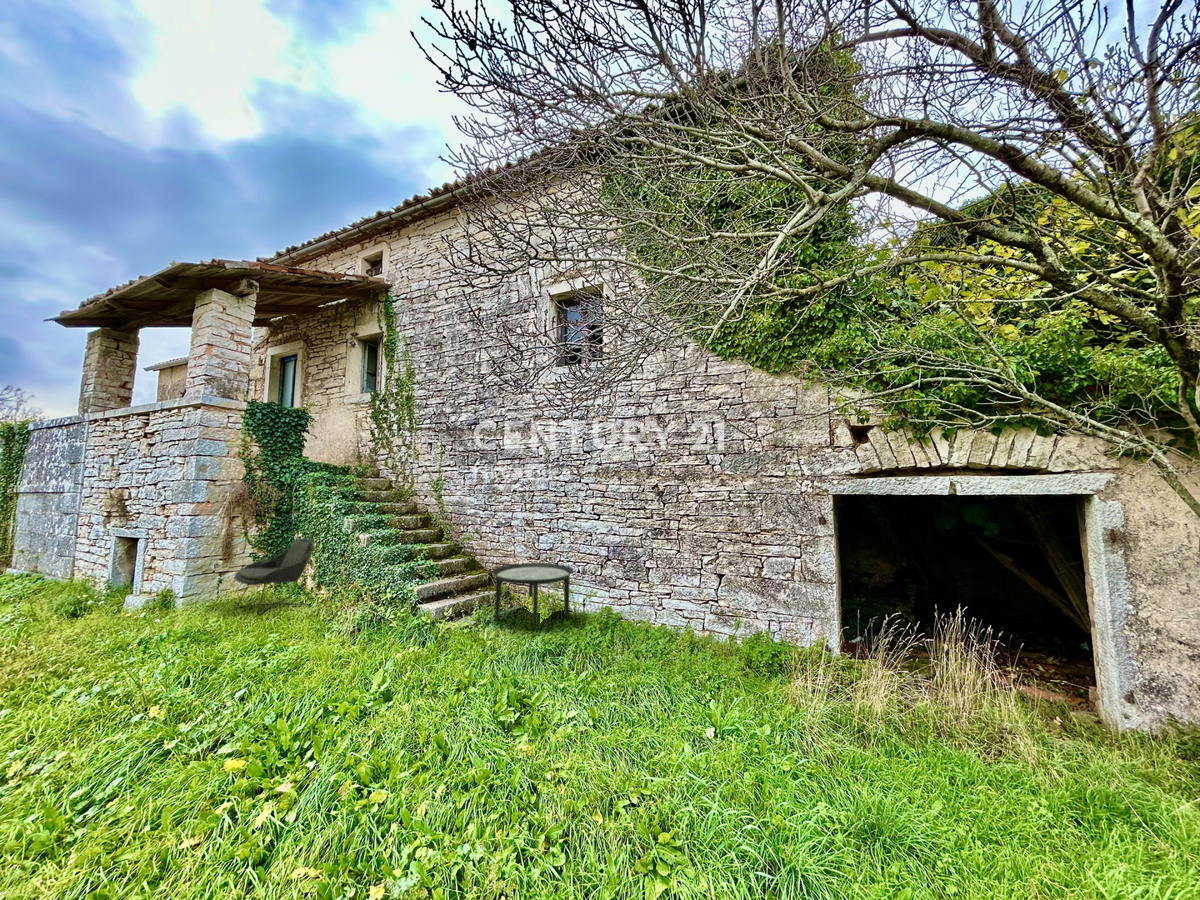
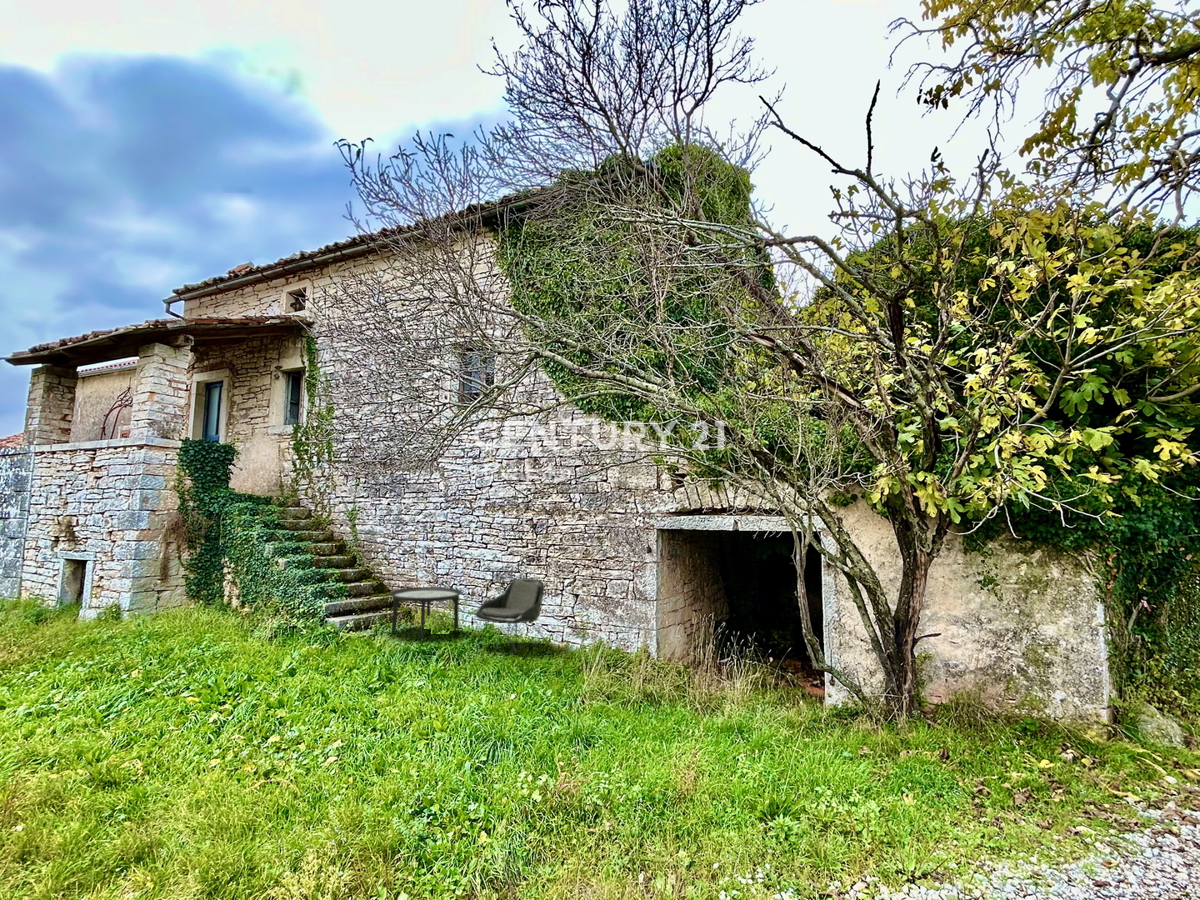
lounge chair: present [234,538,314,616] -> present [476,578,546,654]

